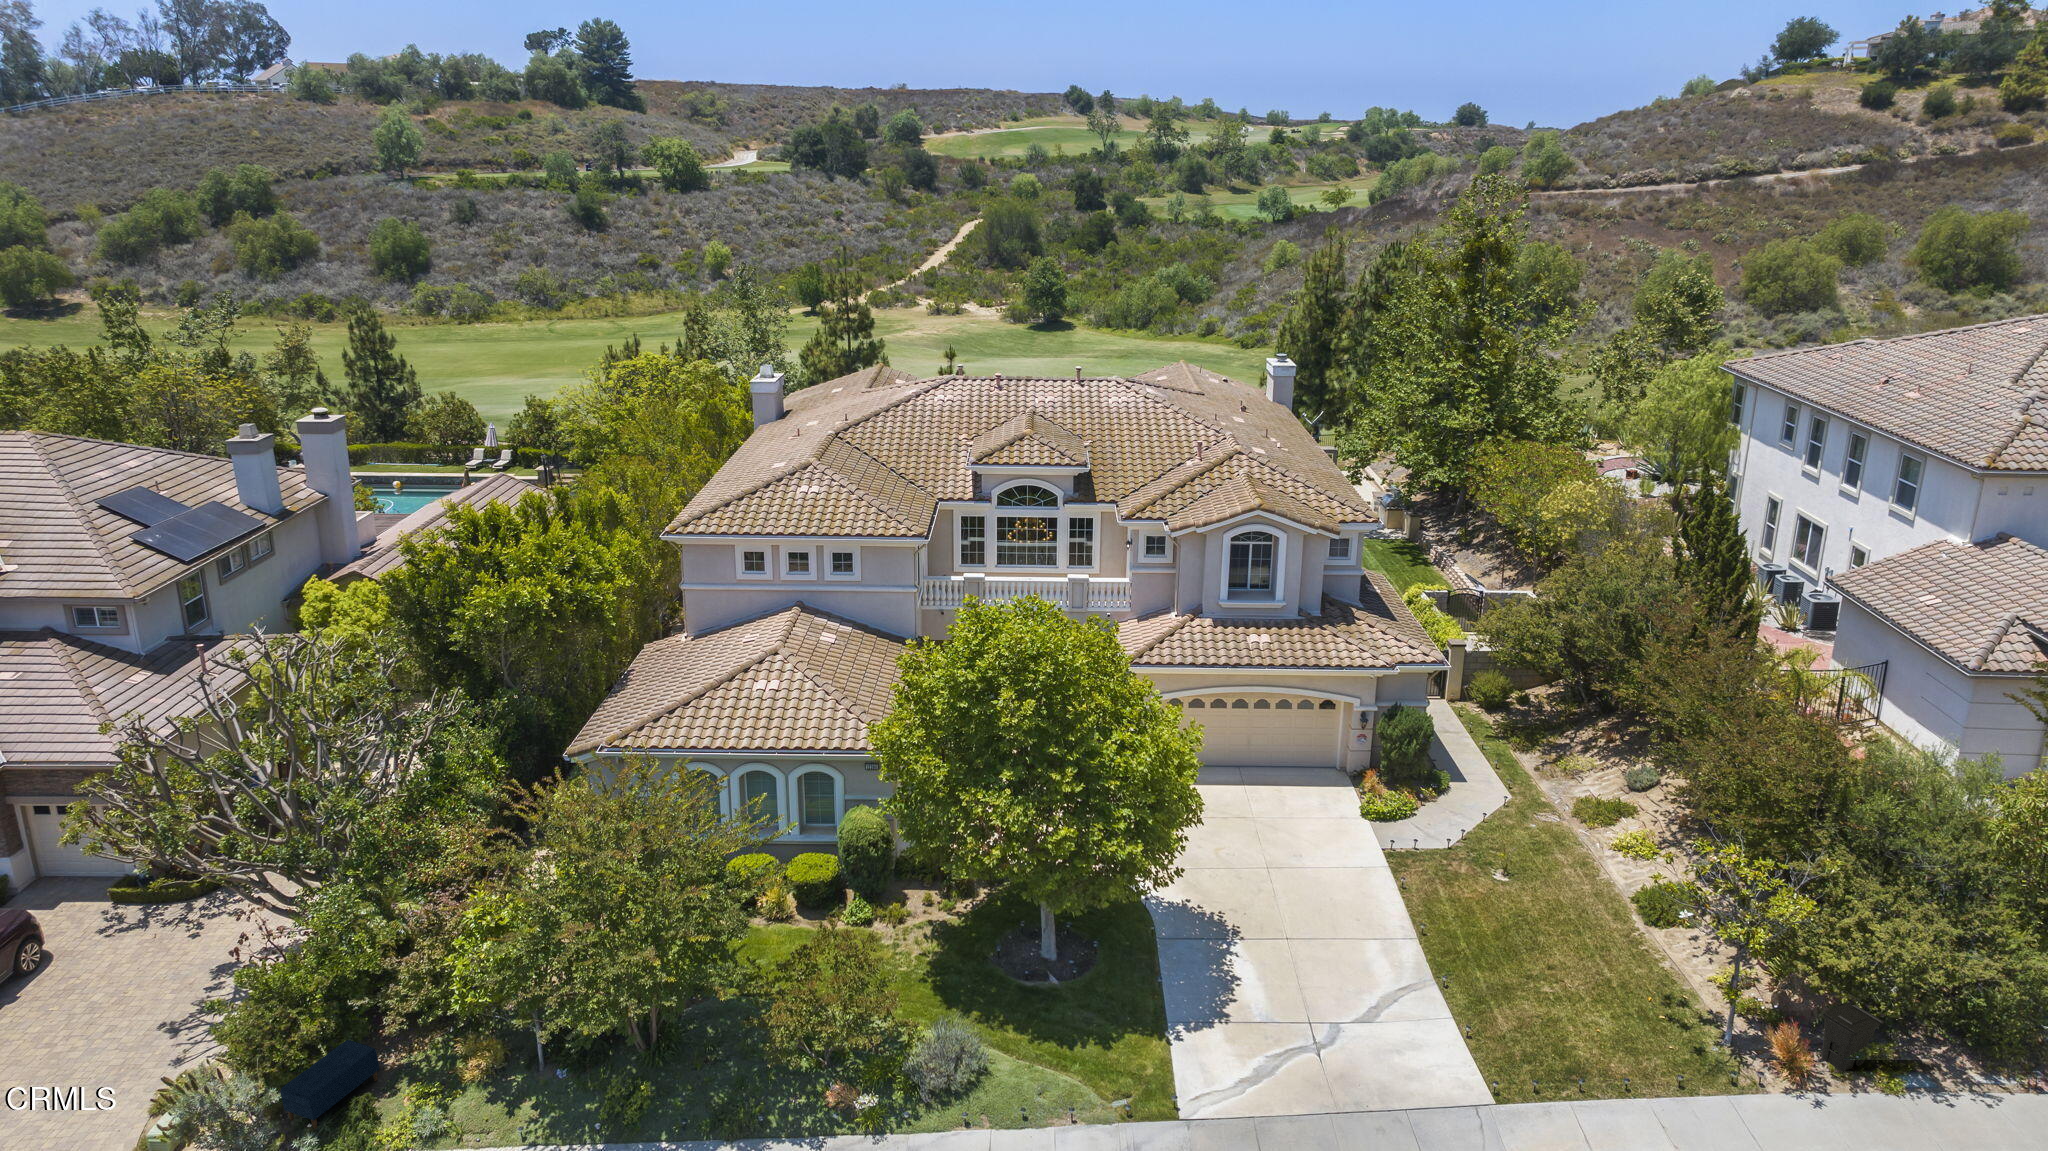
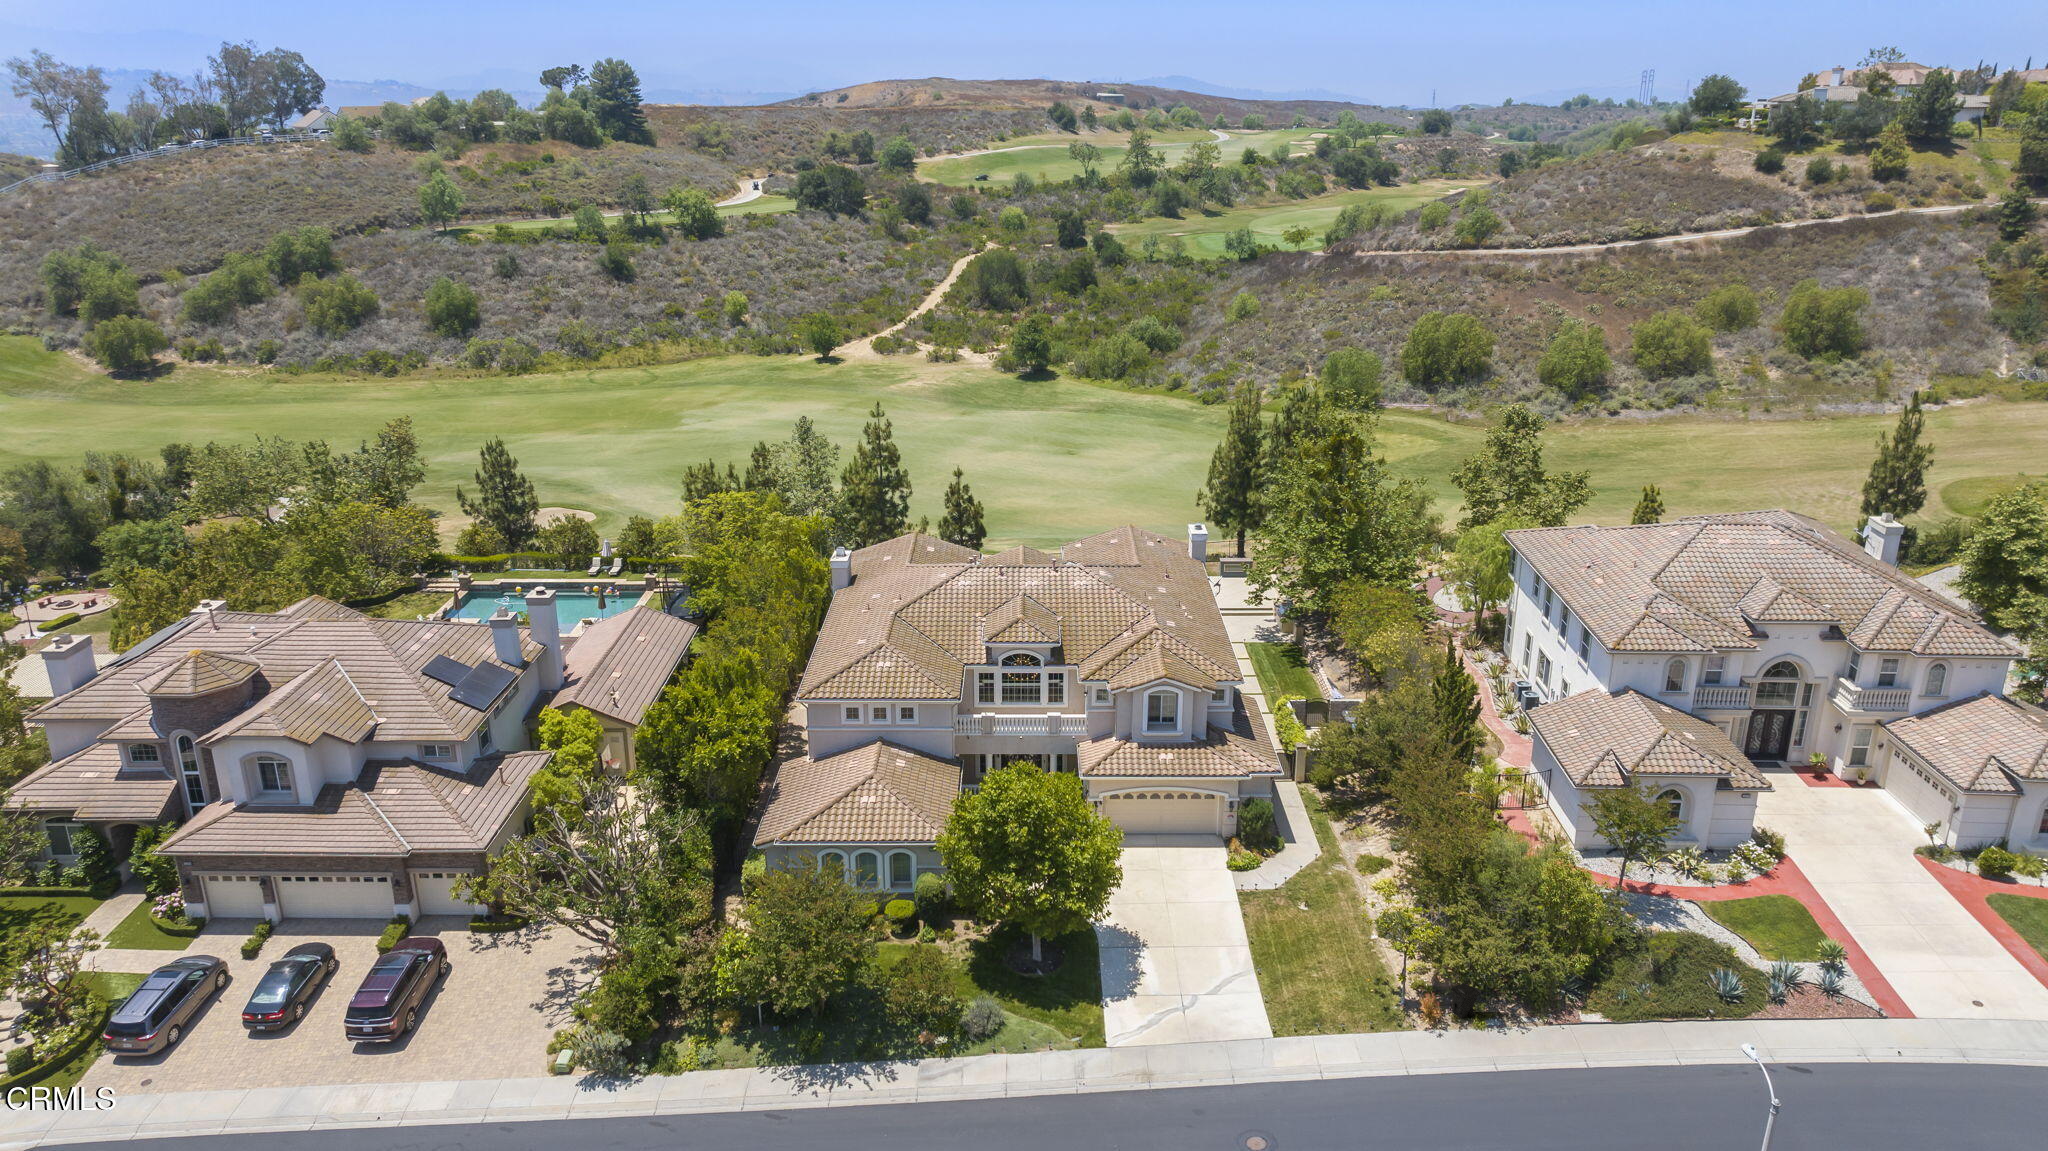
bench: present [281,1040,379,1129] -> none [639,1013,683,1059]

